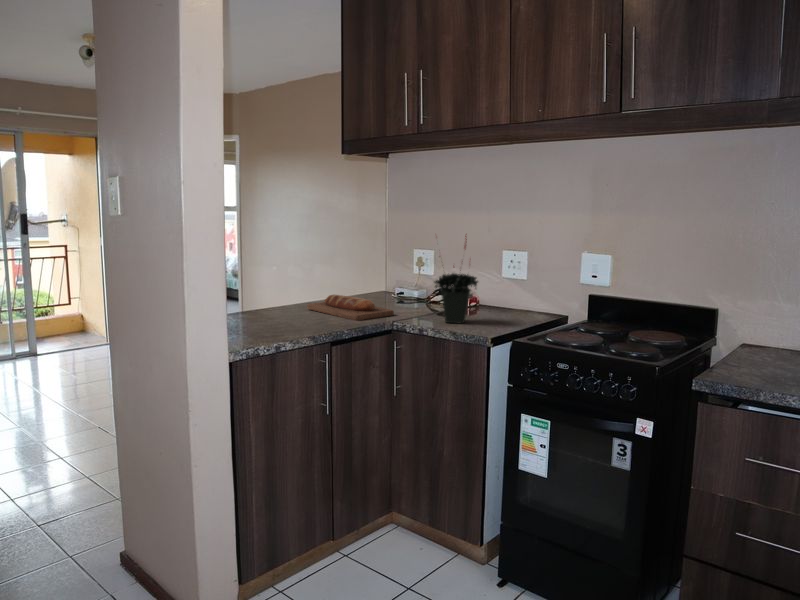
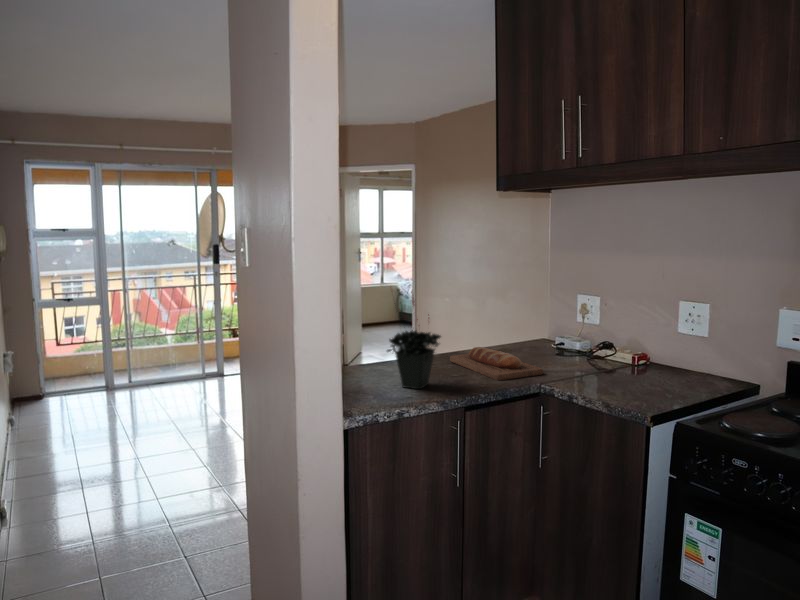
potted plant: present [434,236,478,324] -> present [387,292,441,389]

